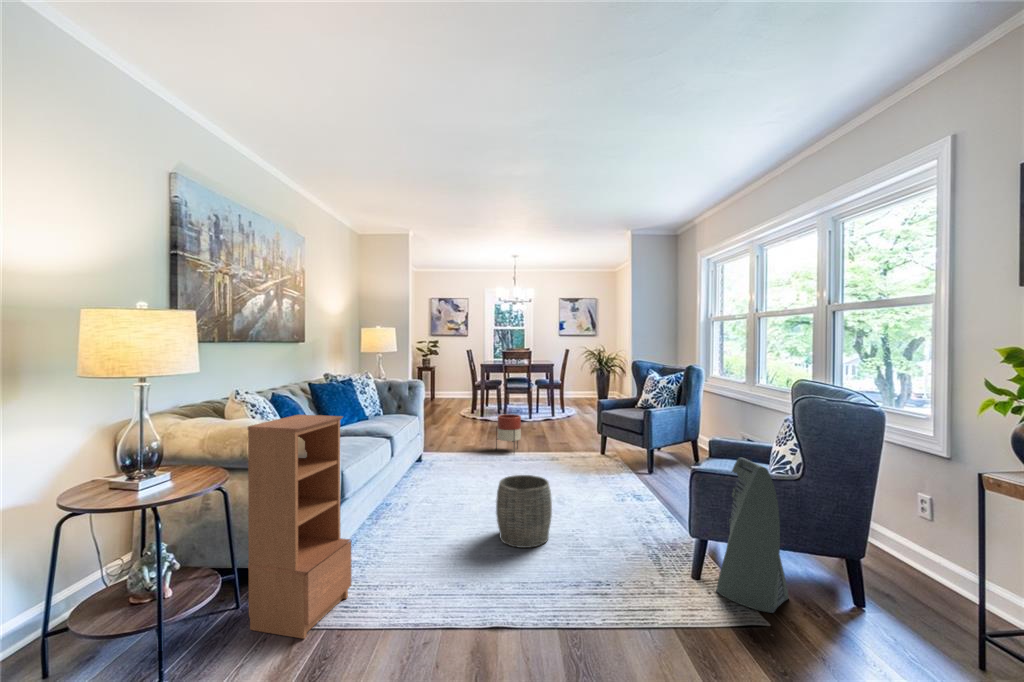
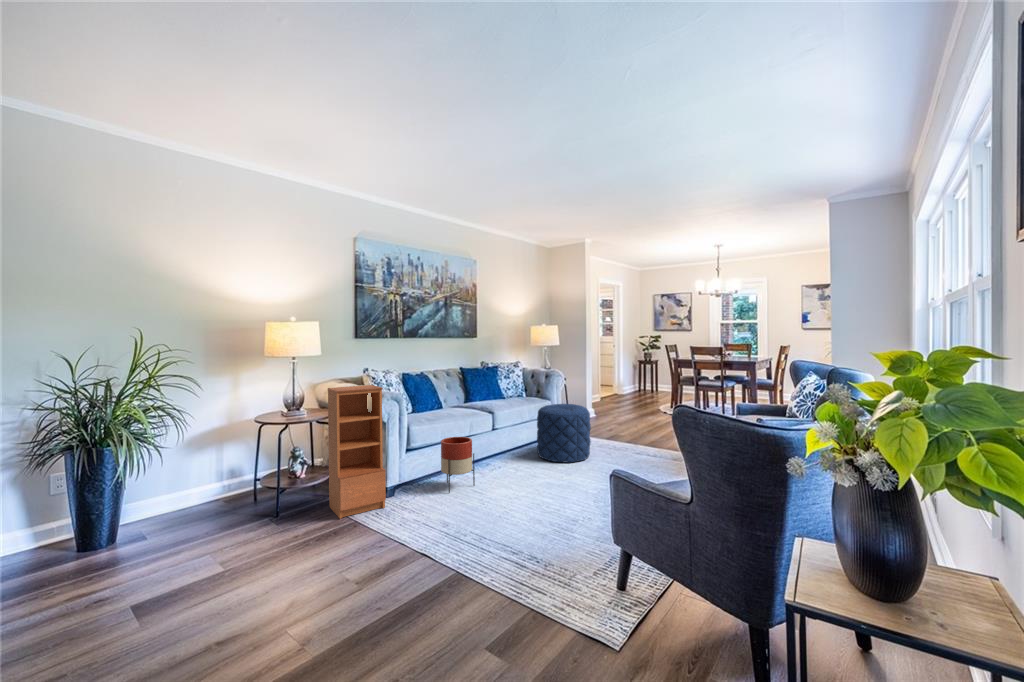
planter: present [496,414,521,452] -> present [441,437,475,493]
pouf: none [425,417,486,485] -> present [537,404,591,462]
air purifier: present [716,458,789,613] -> none [618,466,686,637]
woven basket: present [496,475,552,548] -> none [512,455,561,518]

